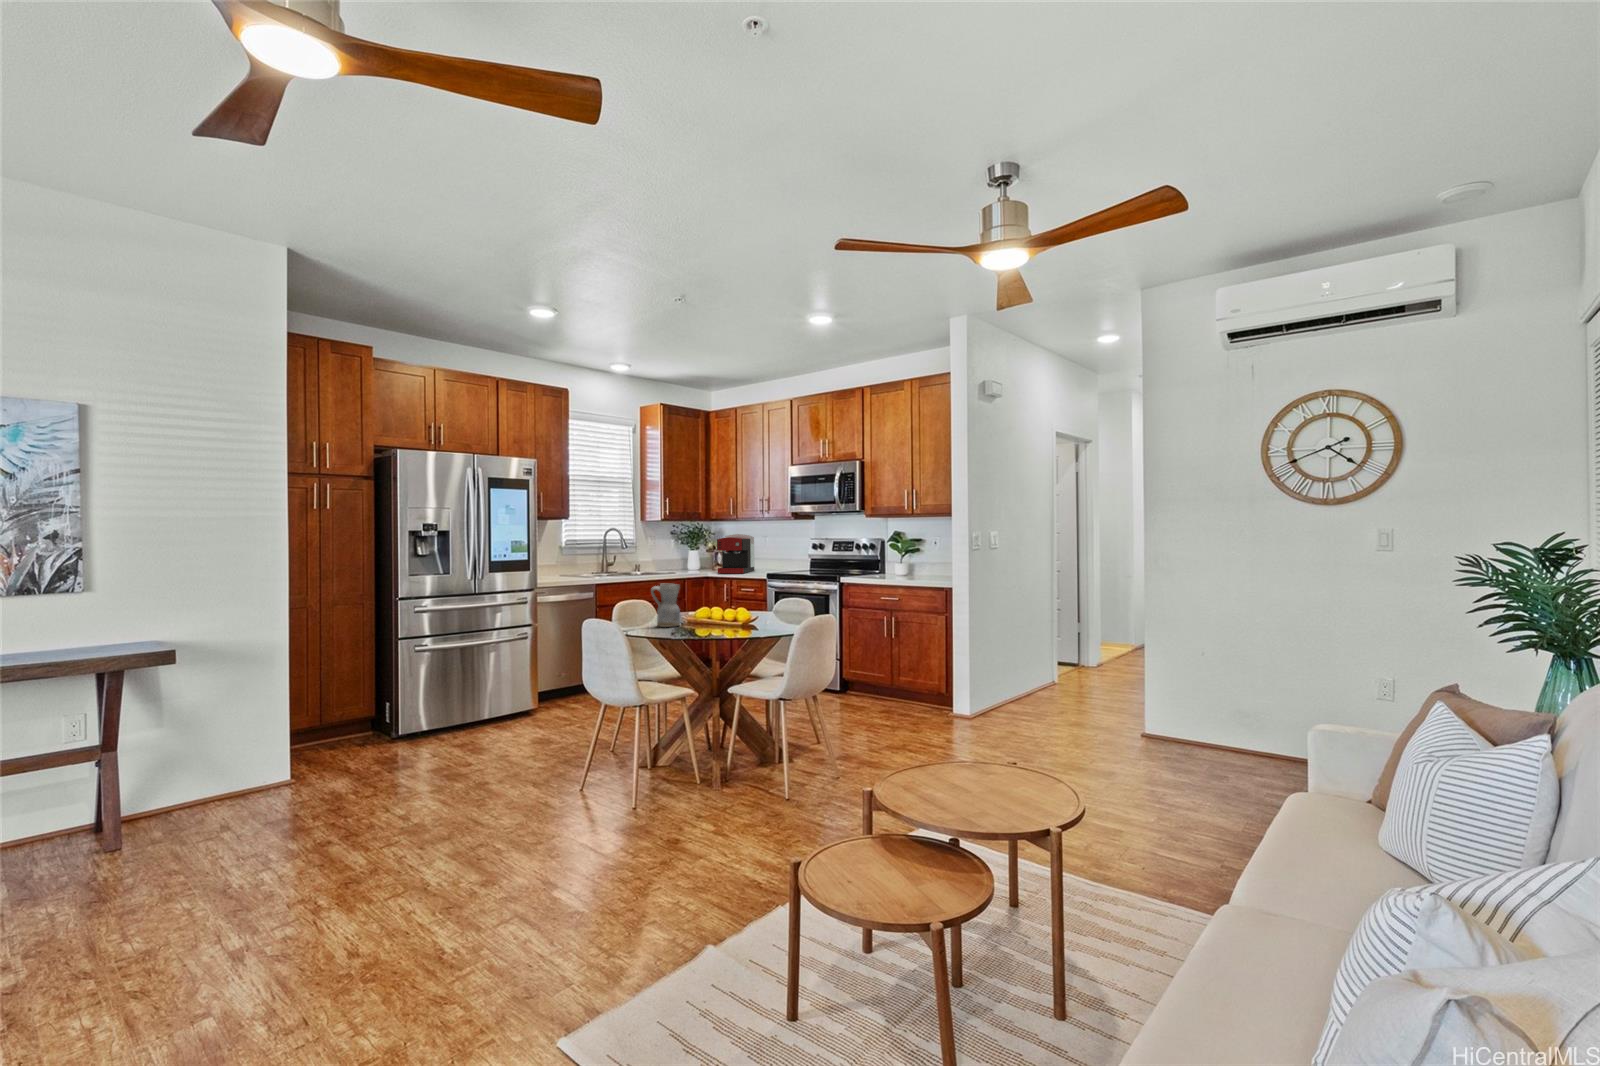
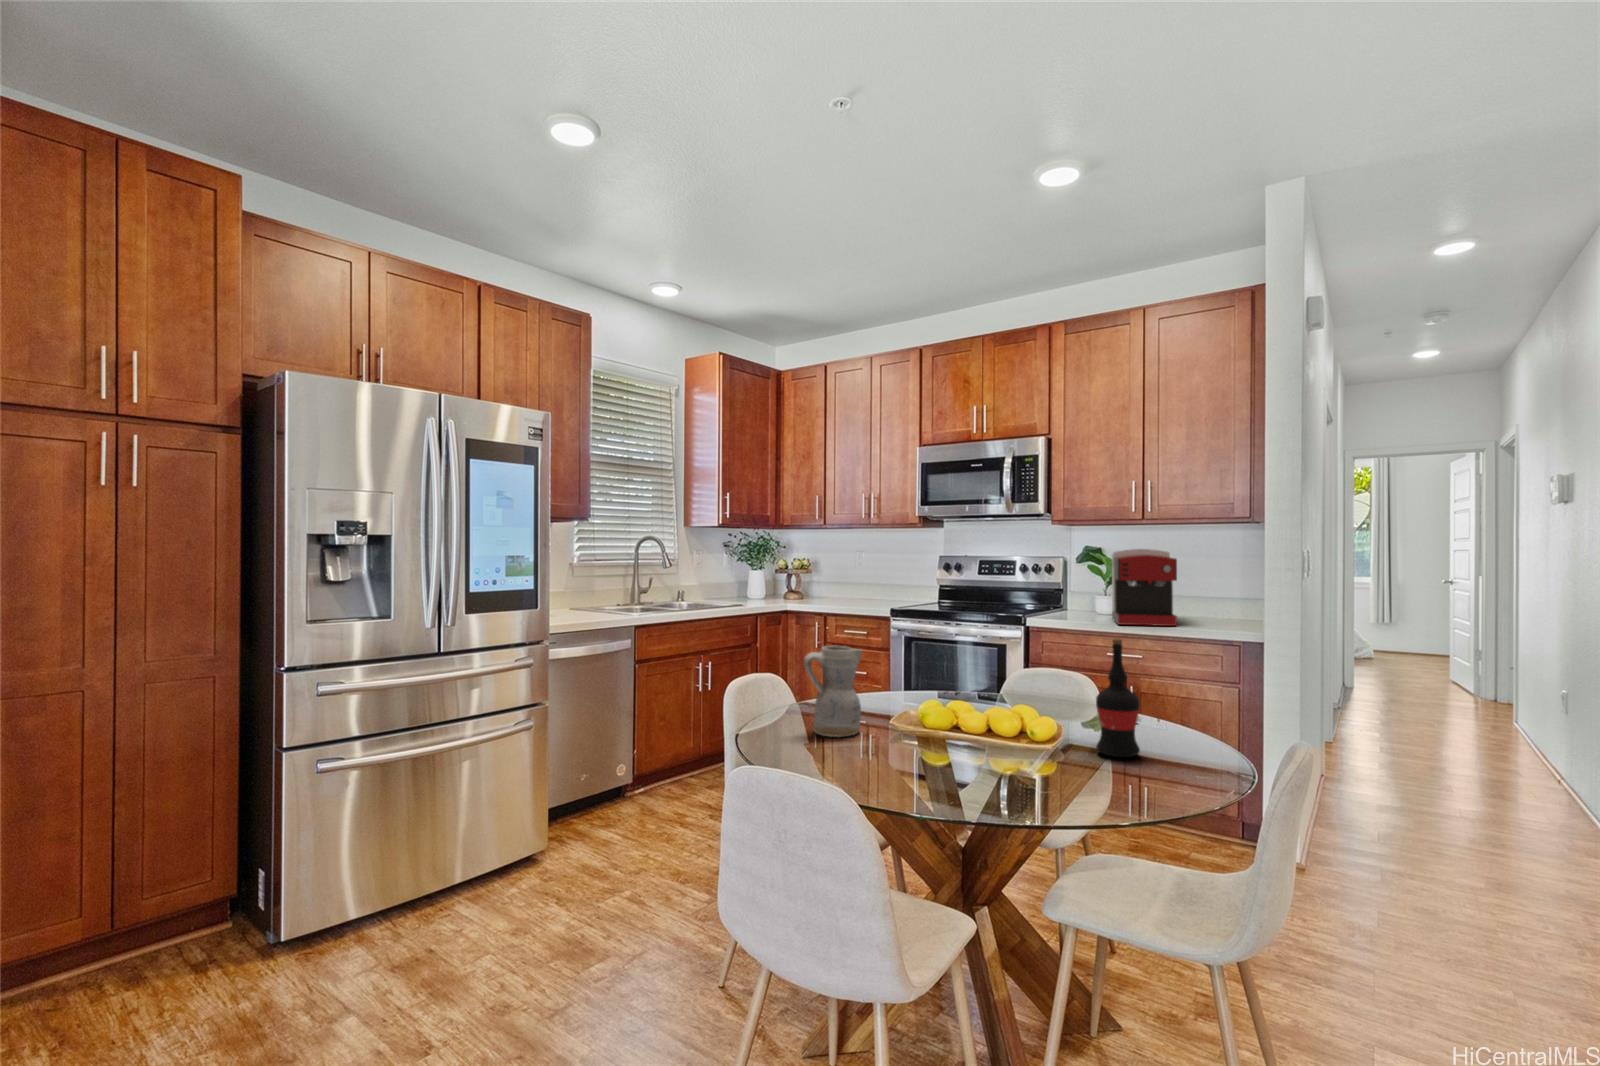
coffee maker: present [717,534,755,573] -> present [1112,549,1177,626]
wine bottle: none [777,576,796,630] -> present [1096,638,1140,757]

